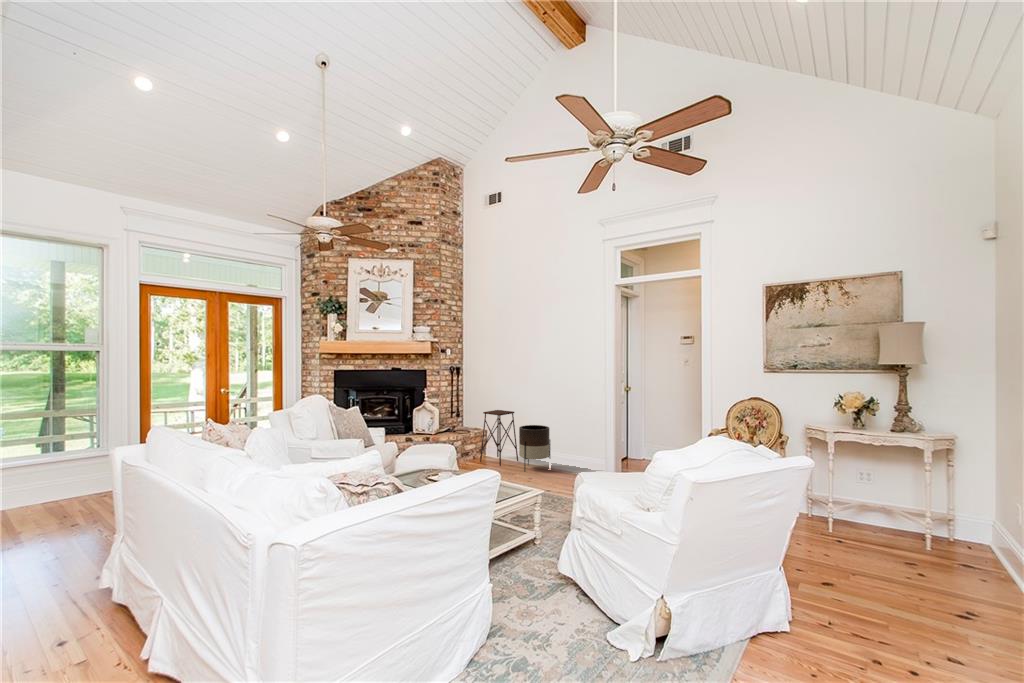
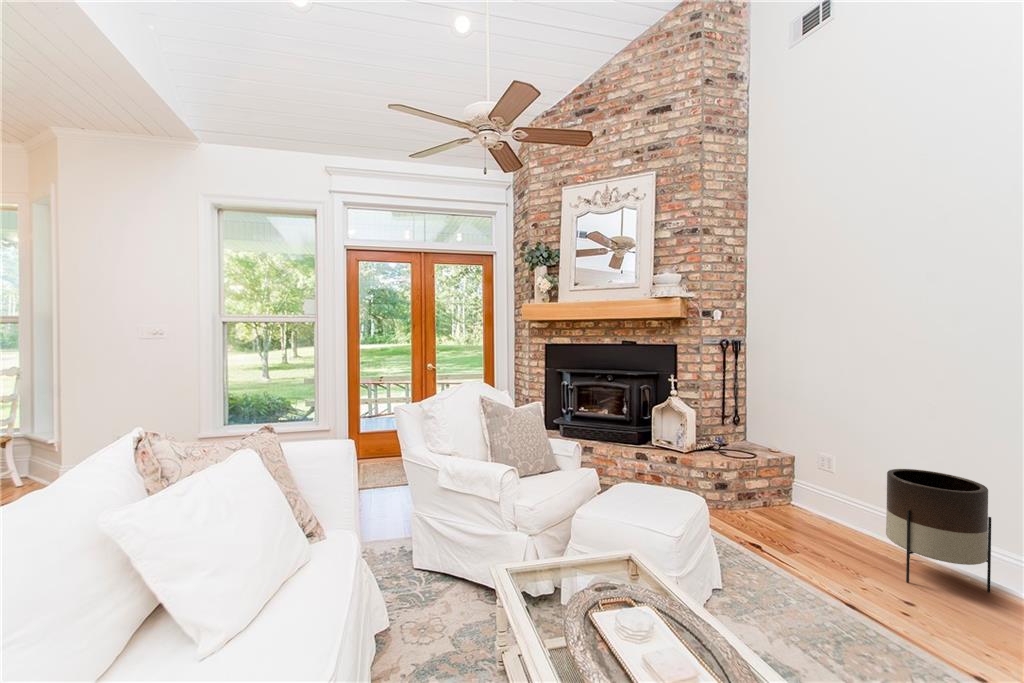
side table: present [480,410,518,466] -> none [779,424,875,545]

